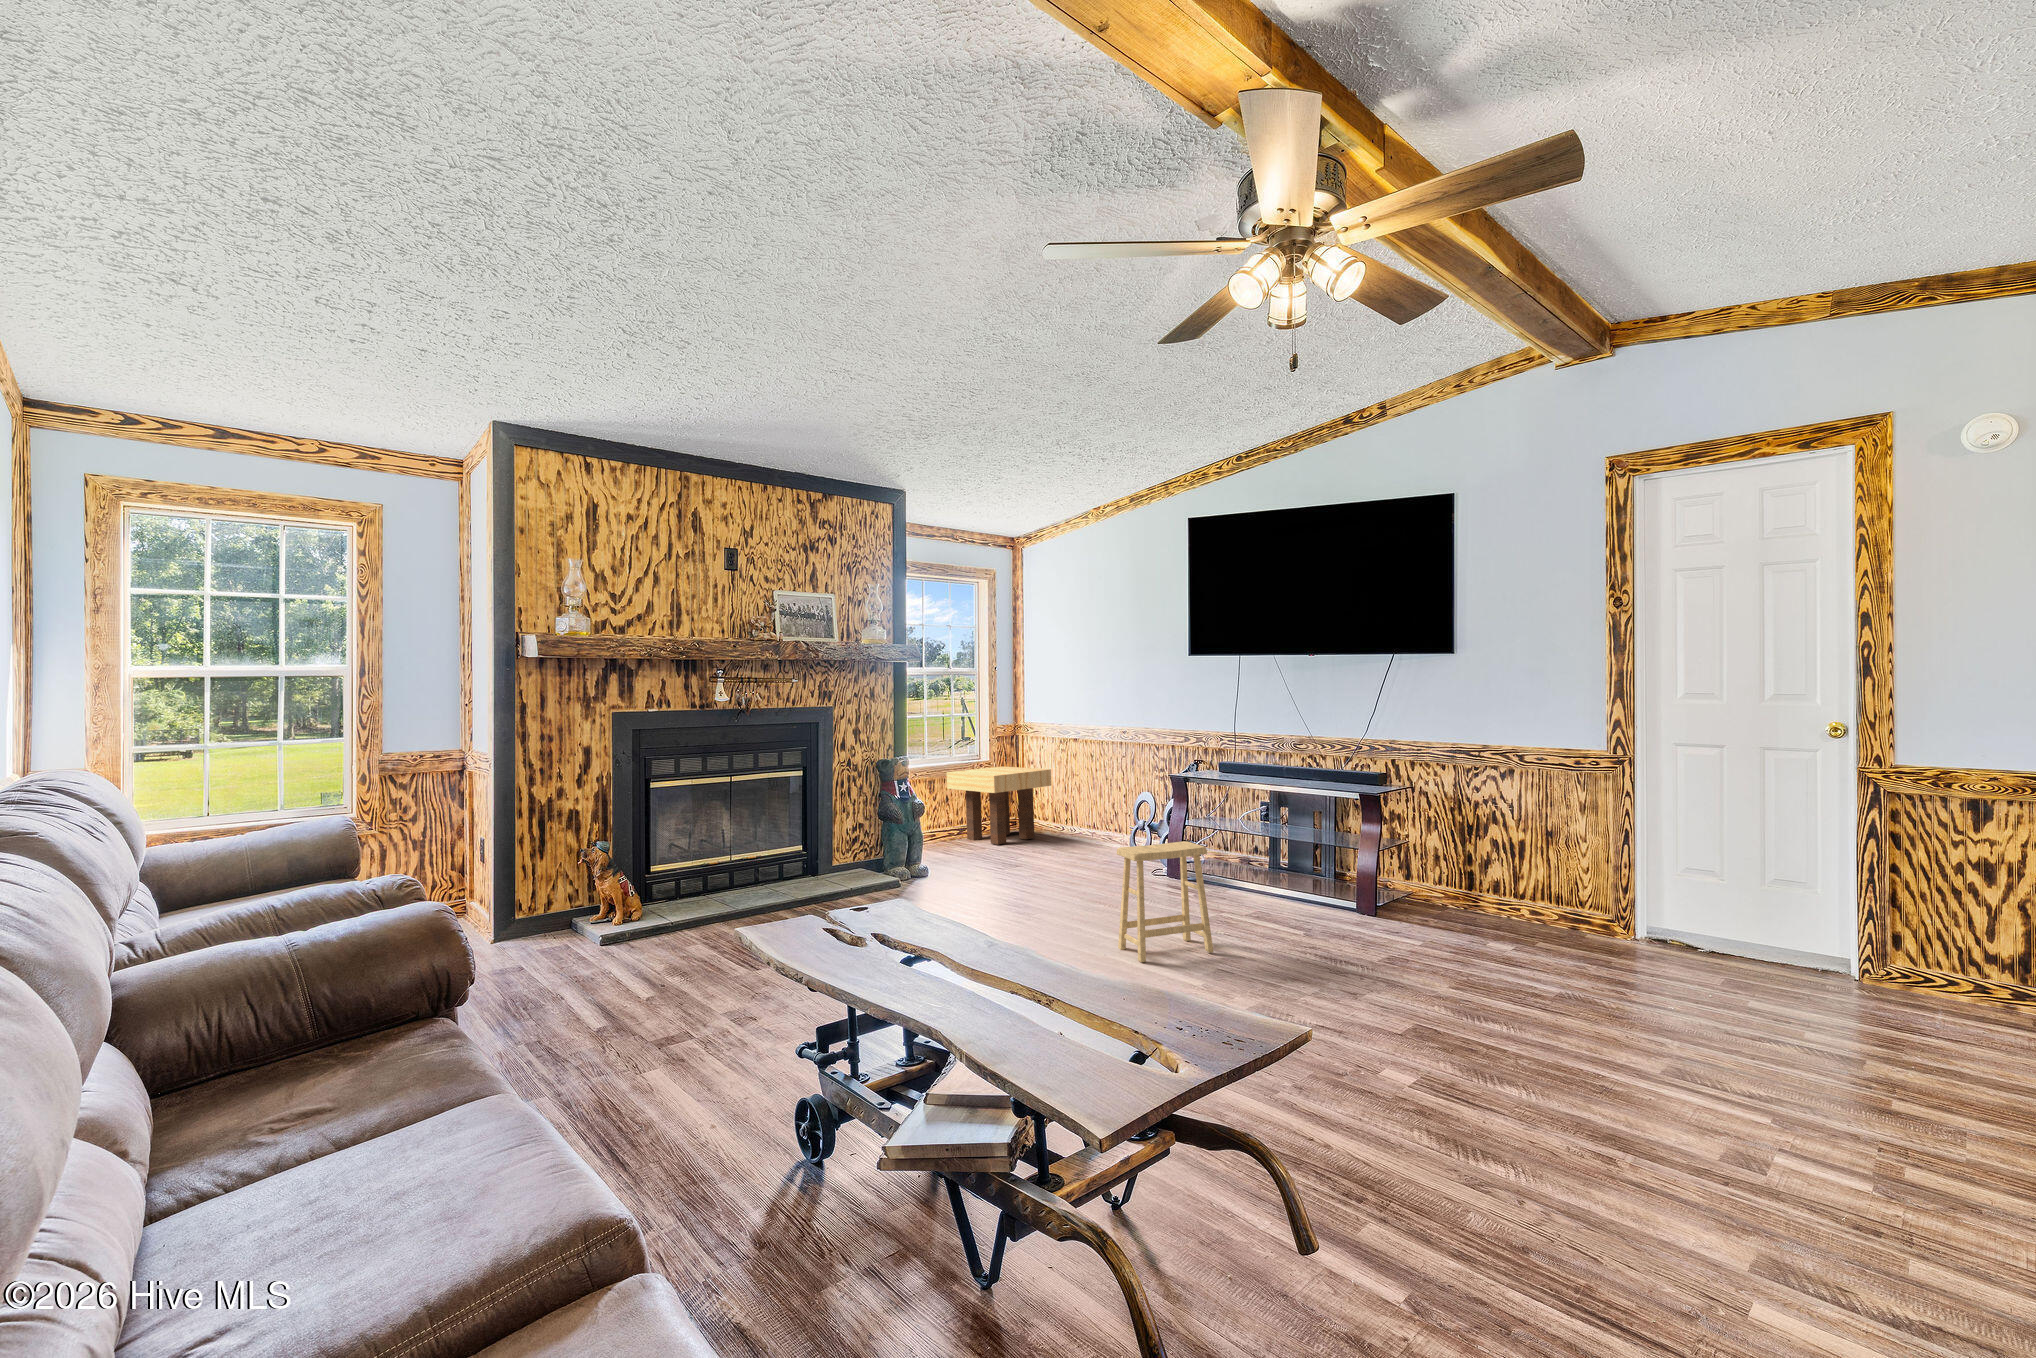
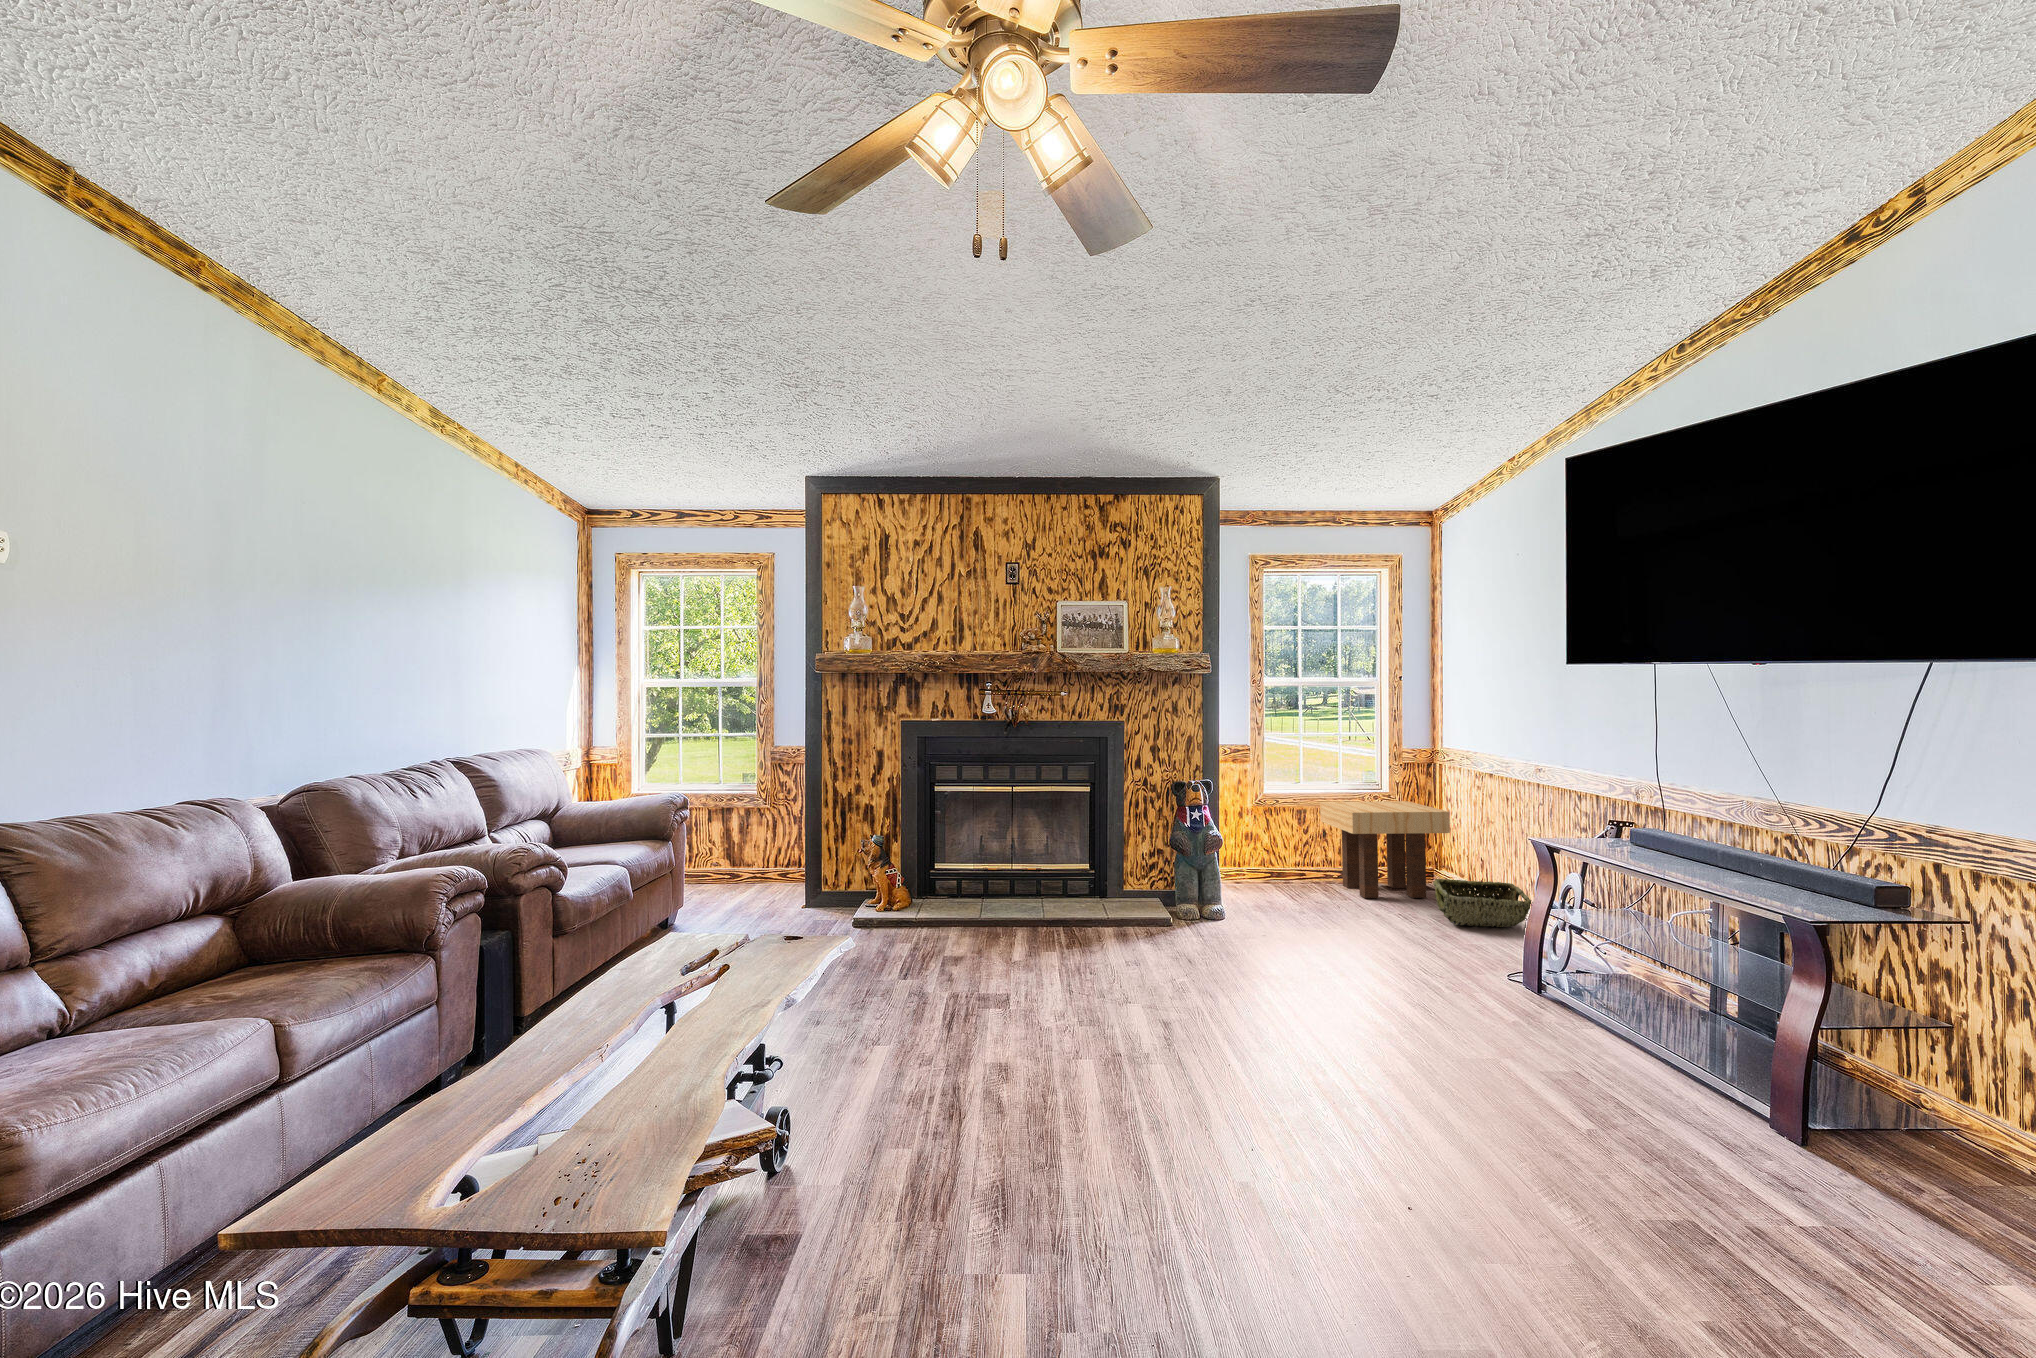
woven basket: none [1059,816,1125,851] -> present [1433,879,1533,927]
footstool: present [1117,841,1214,962] -> none [1263,929,1387,1108]

